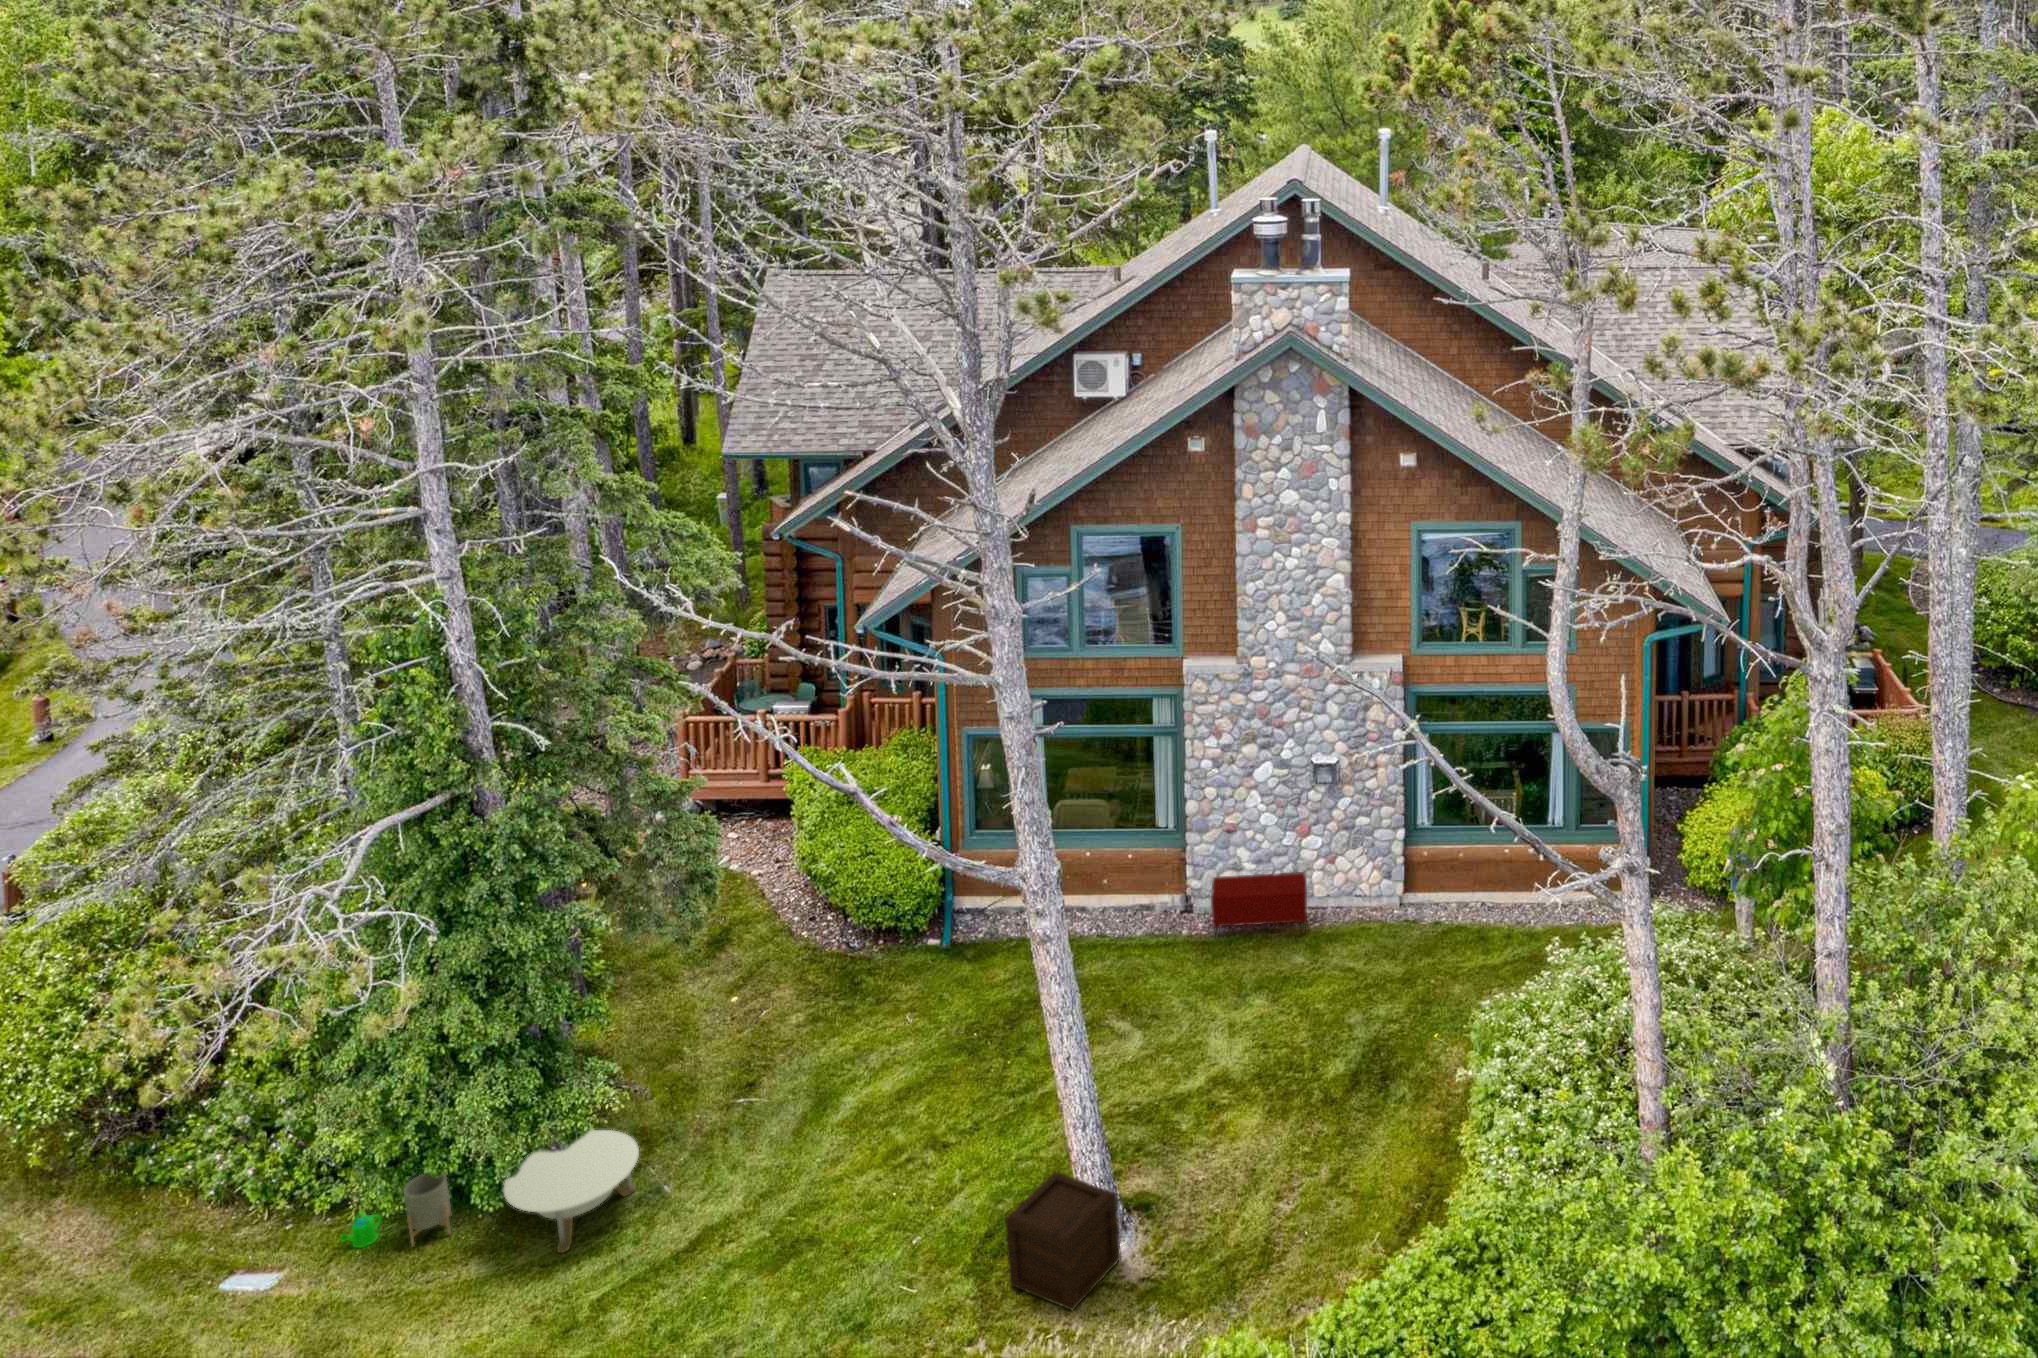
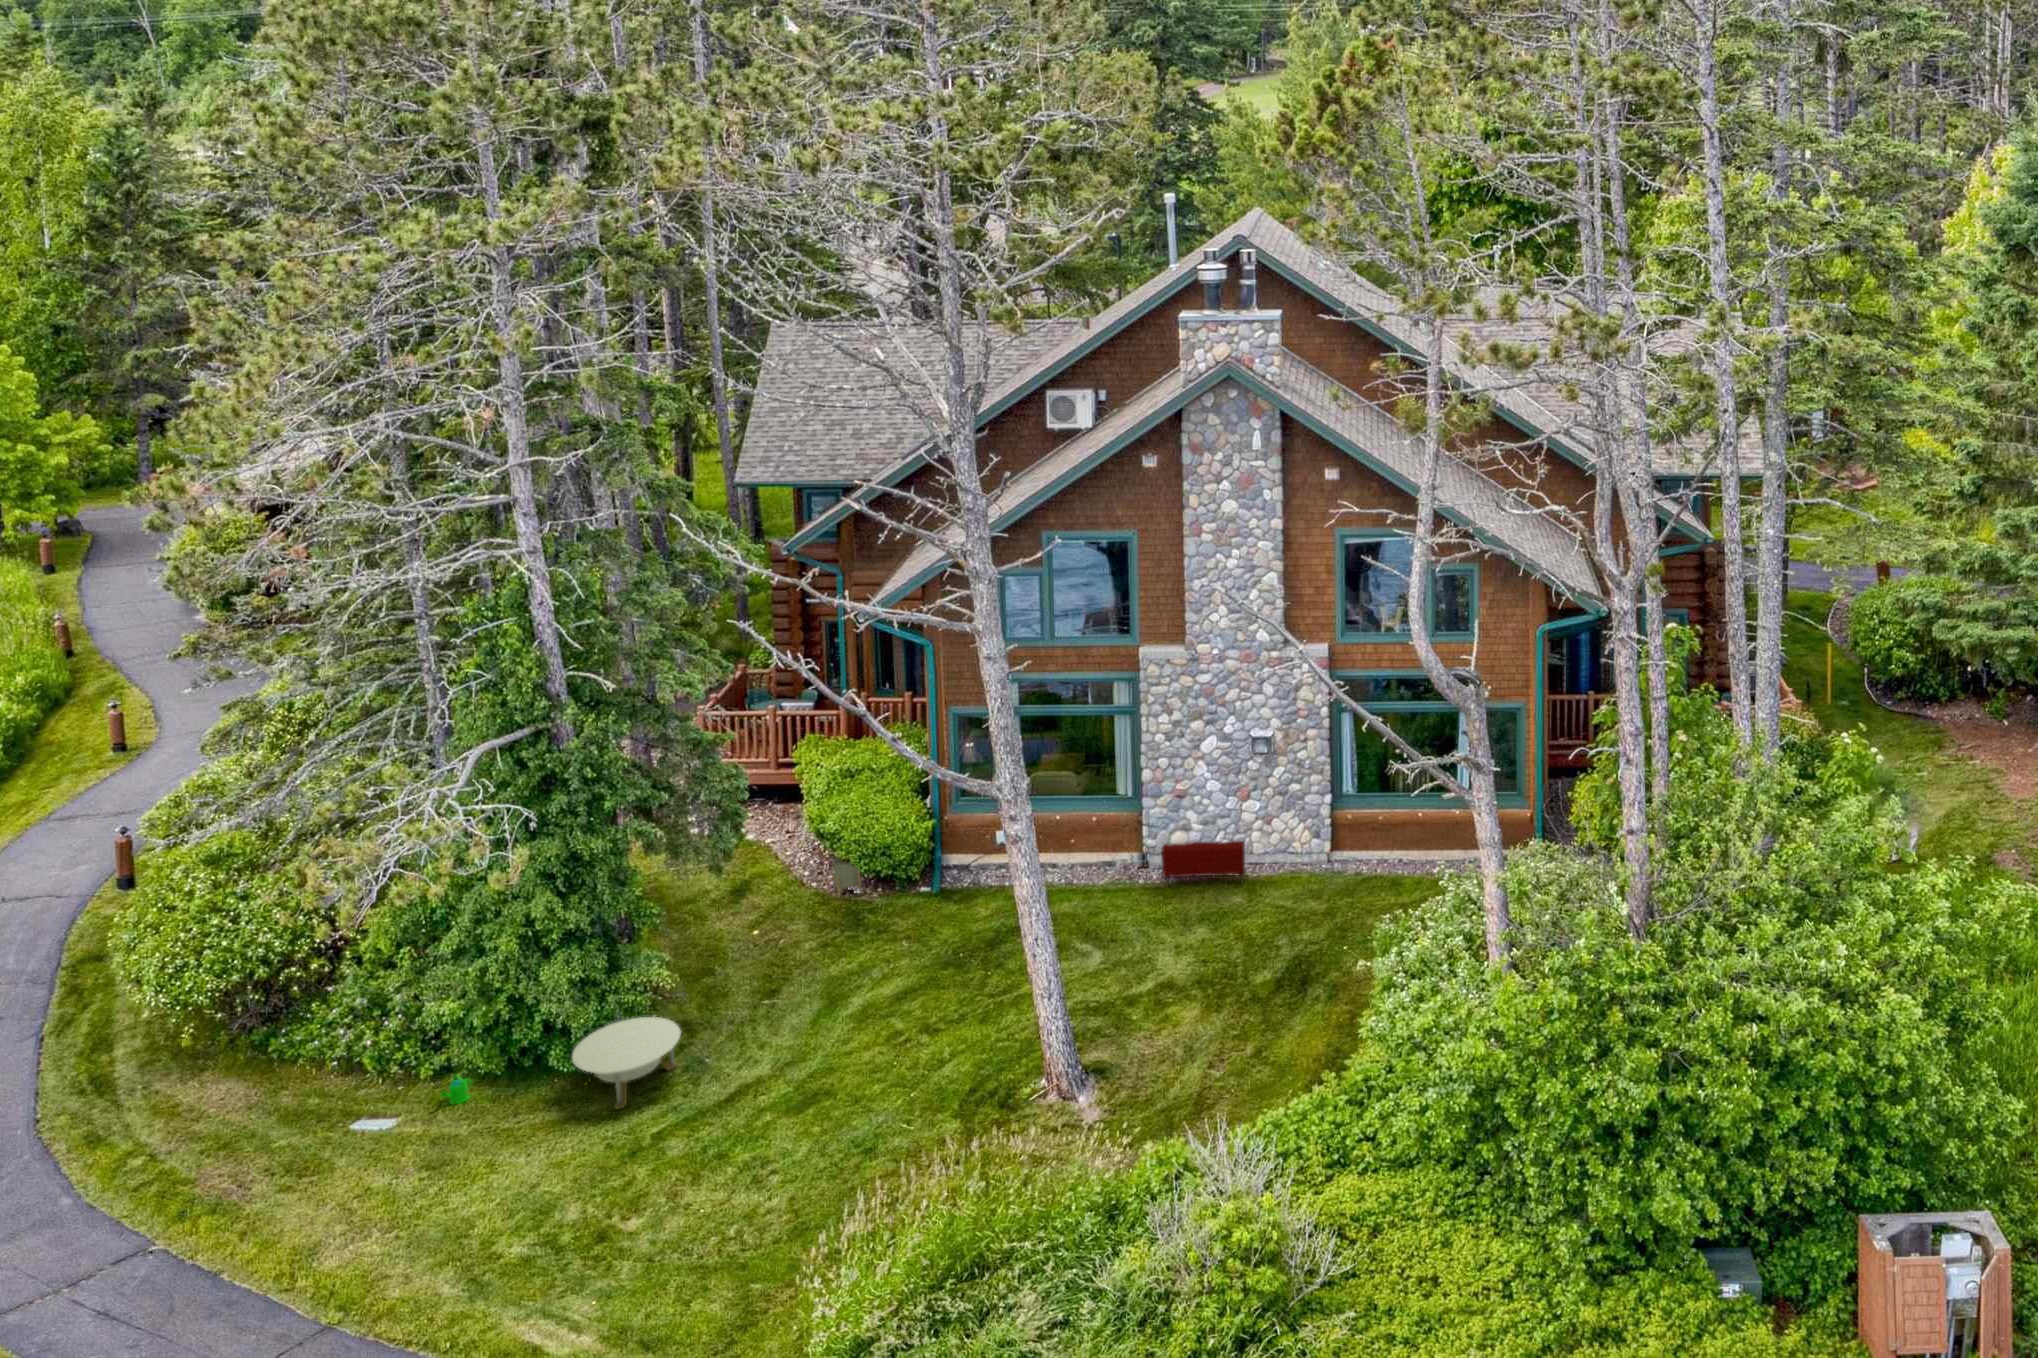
planter: present [404,1172,451,1246] -> present [833,858,861,896]
wooden crate: present [1005,1172,1121,1310] -> none [980,1046,1076,1155]

